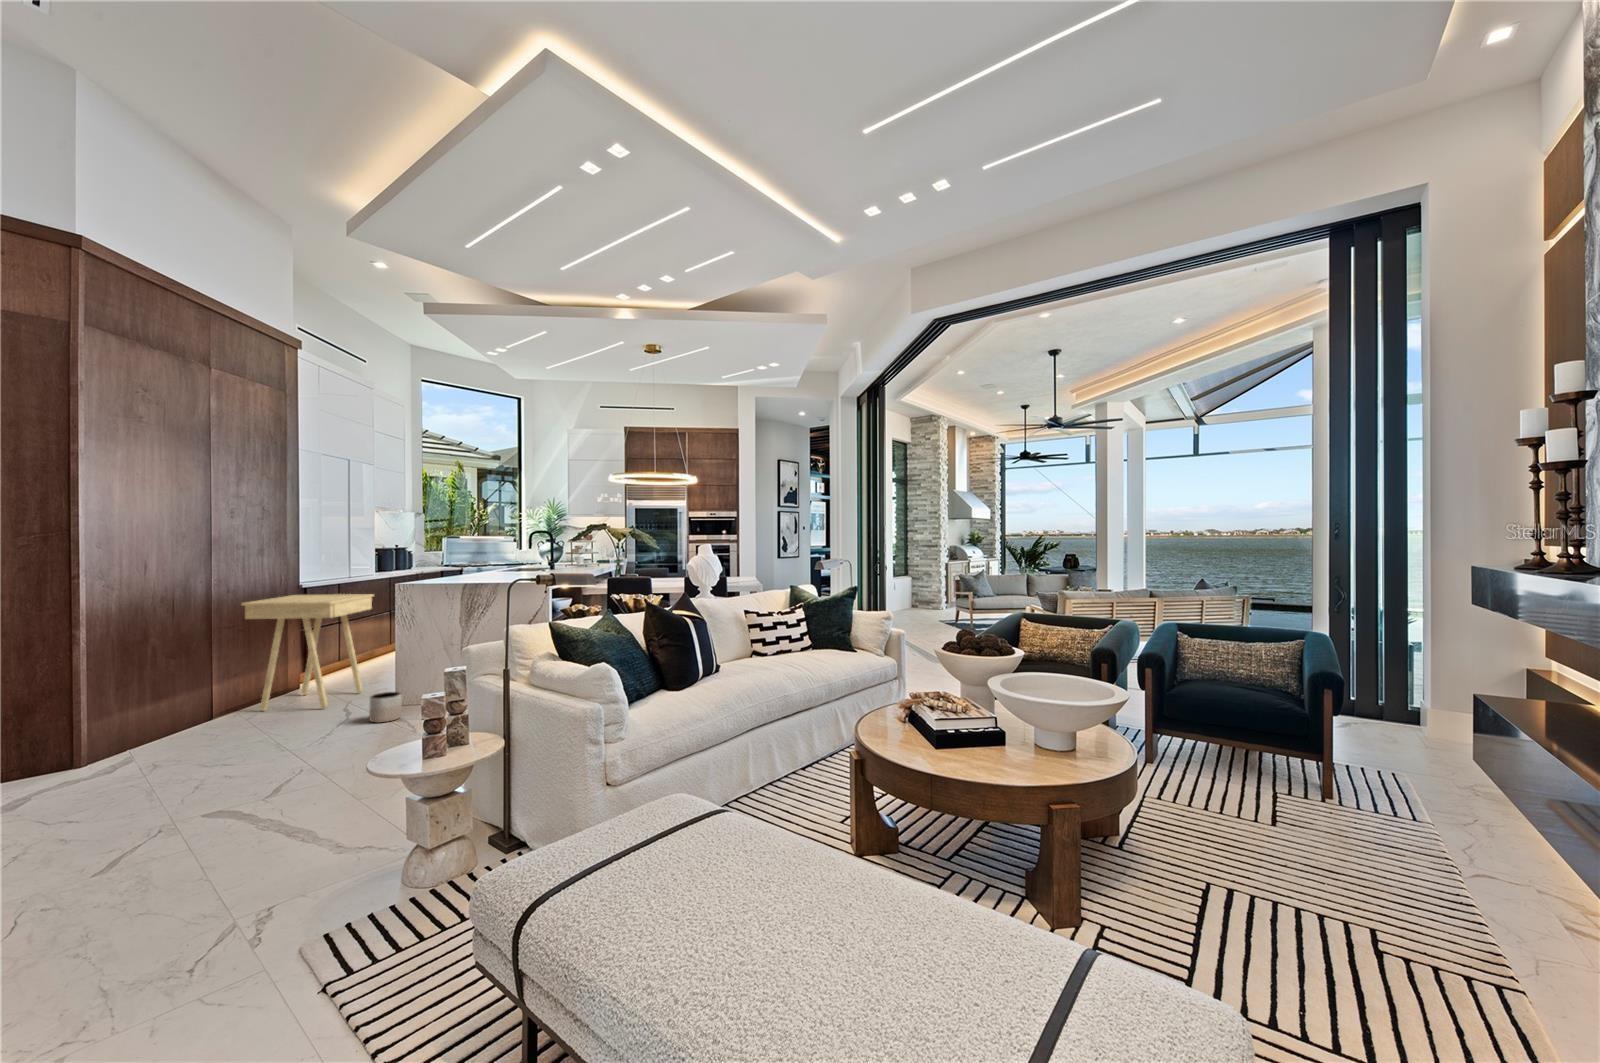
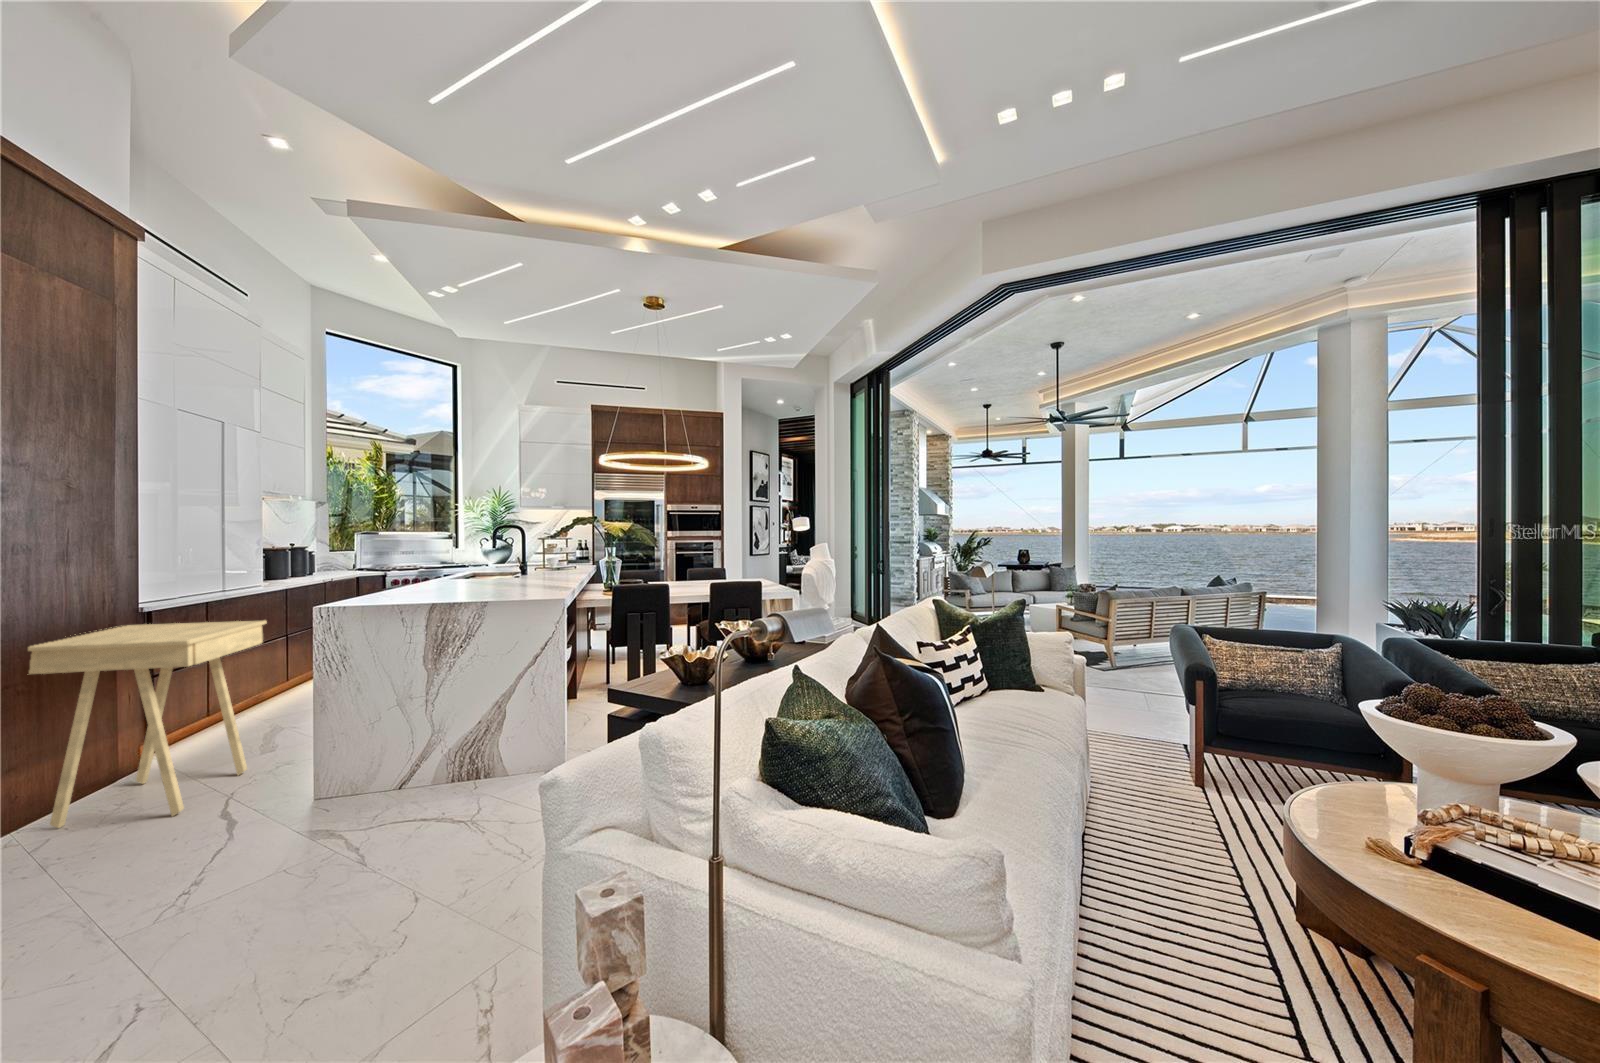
planter: present [369,692,402,723] -> none [263,784,322,844]

